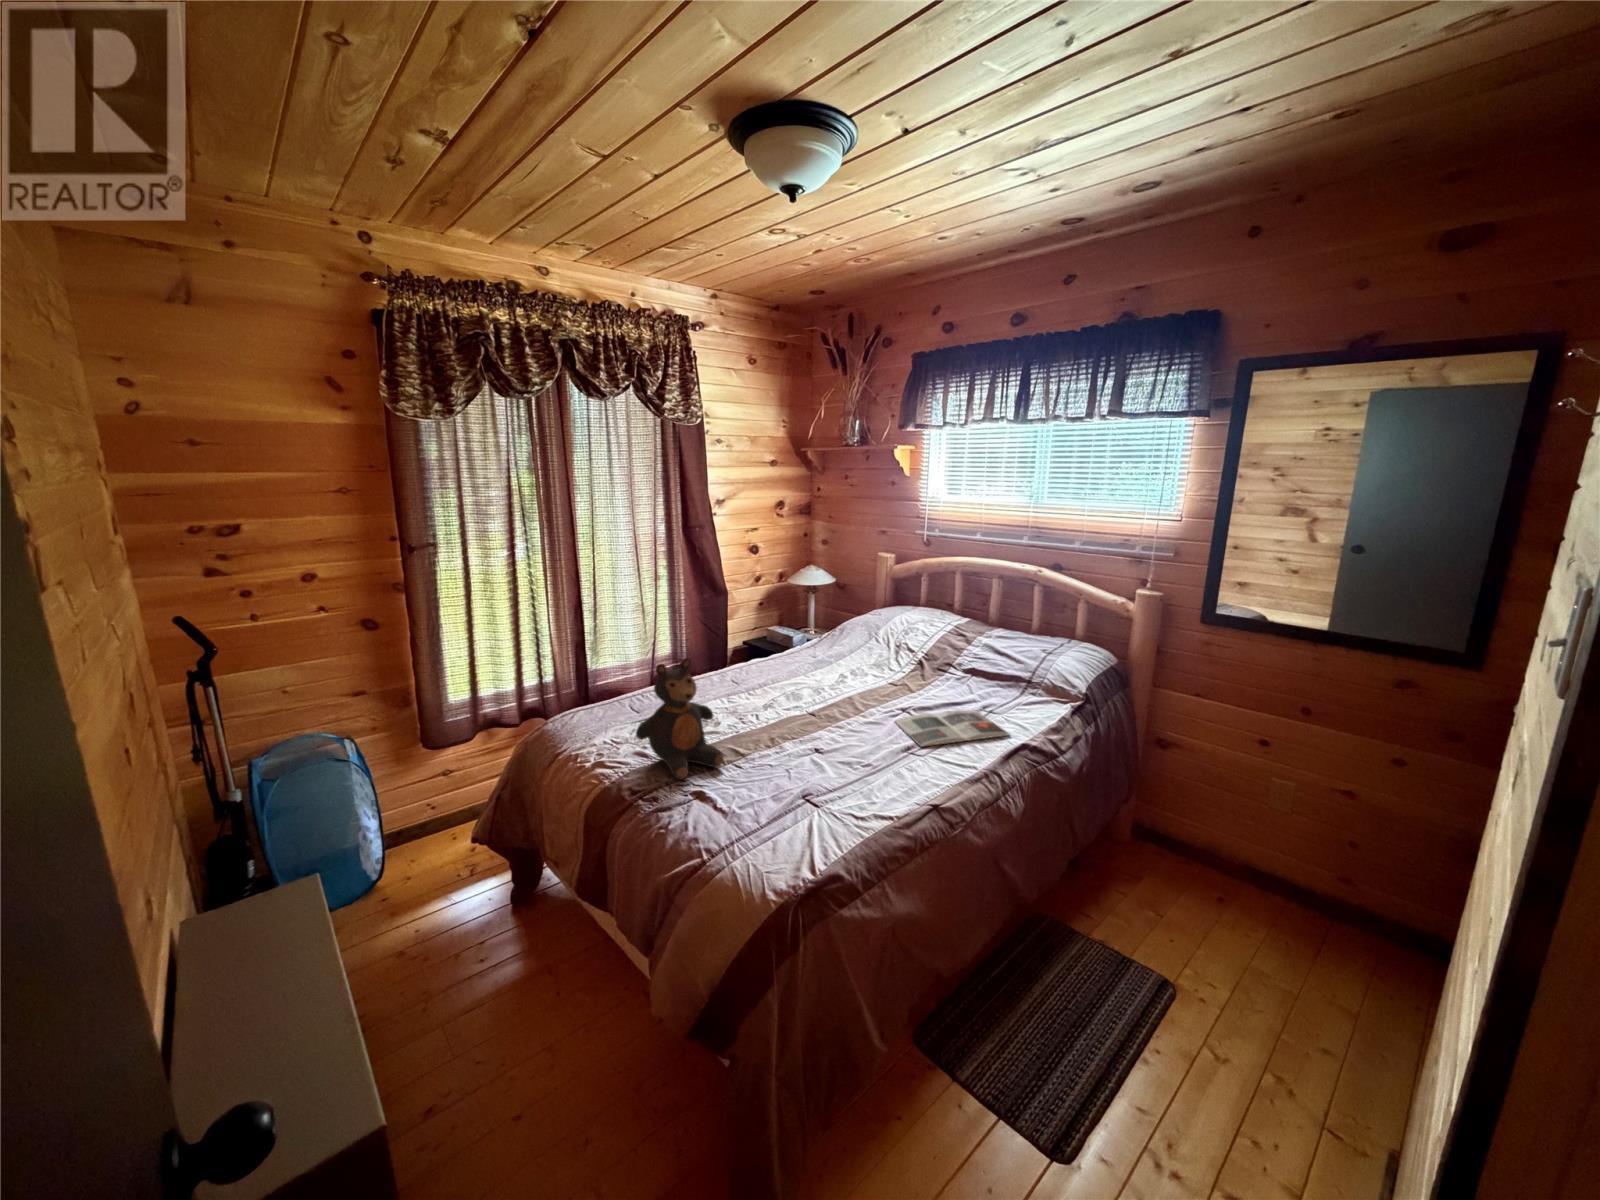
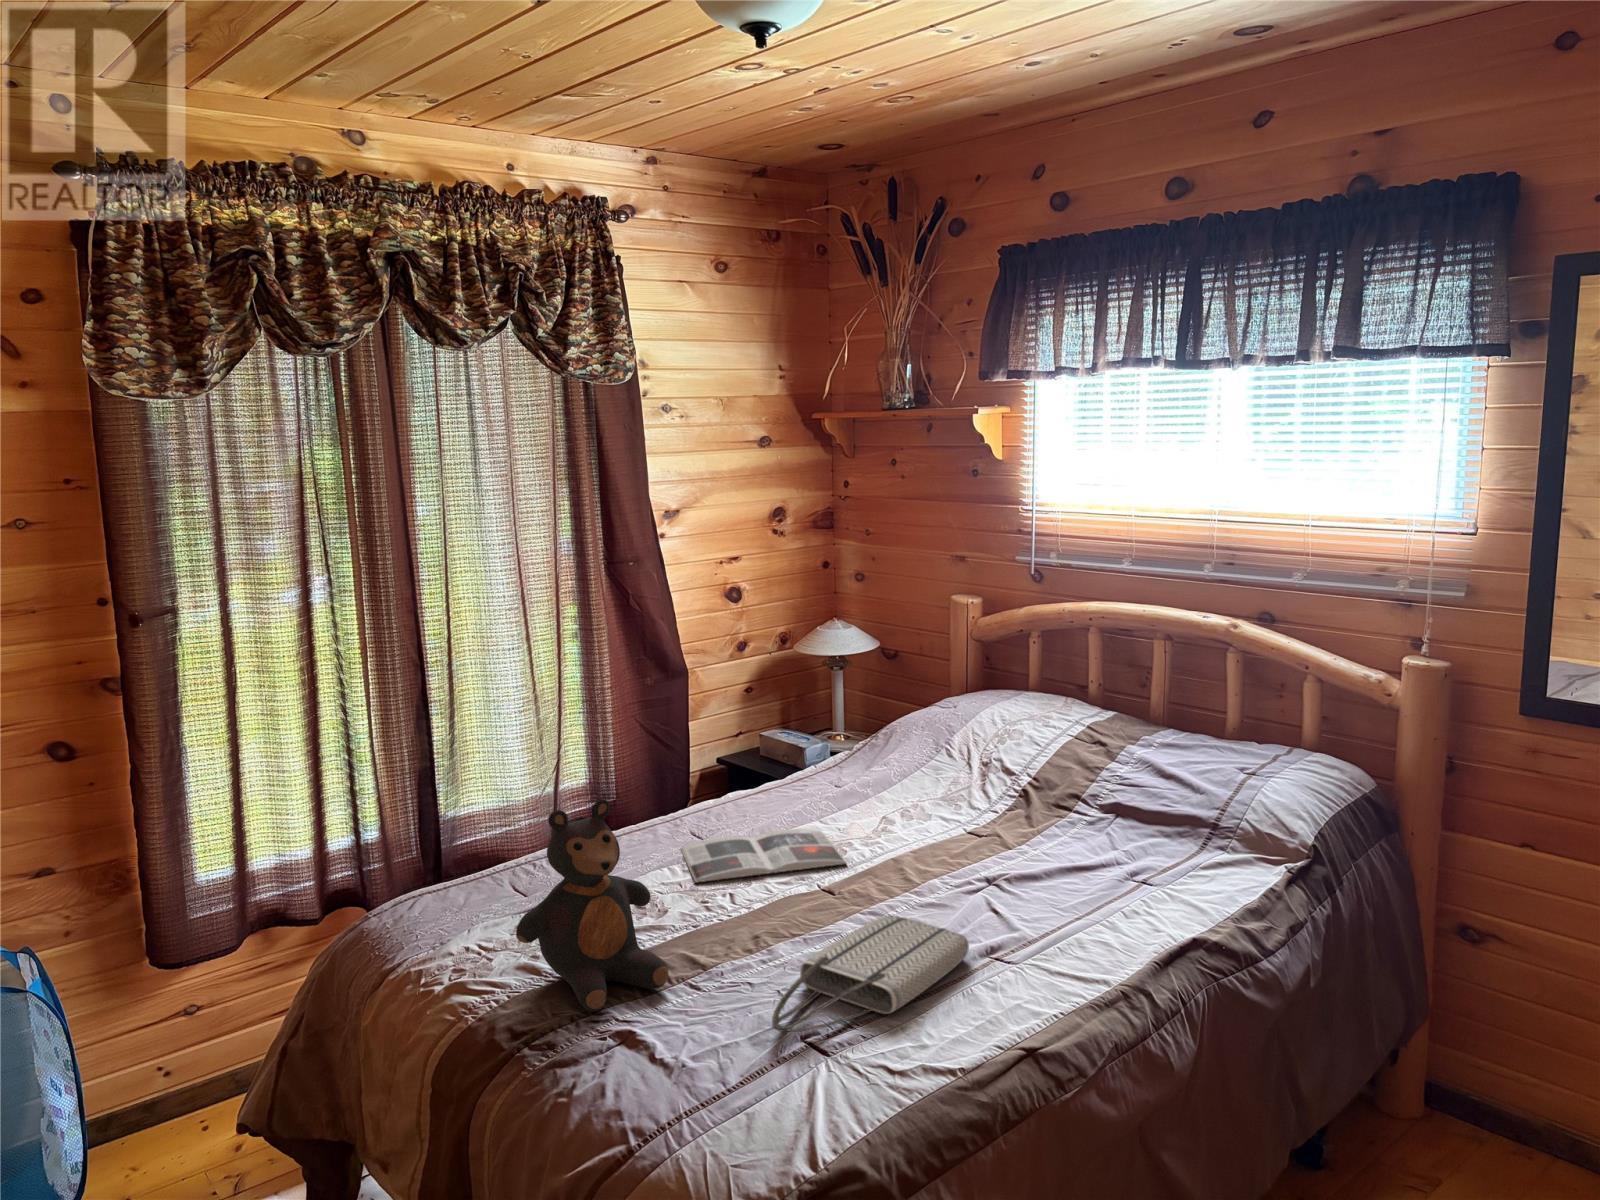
magazine: present [895,710,1010,747] -> present [681,829,847,882]
tote bag: none [785,728,895,793] -> present [772,915,969,1032]

